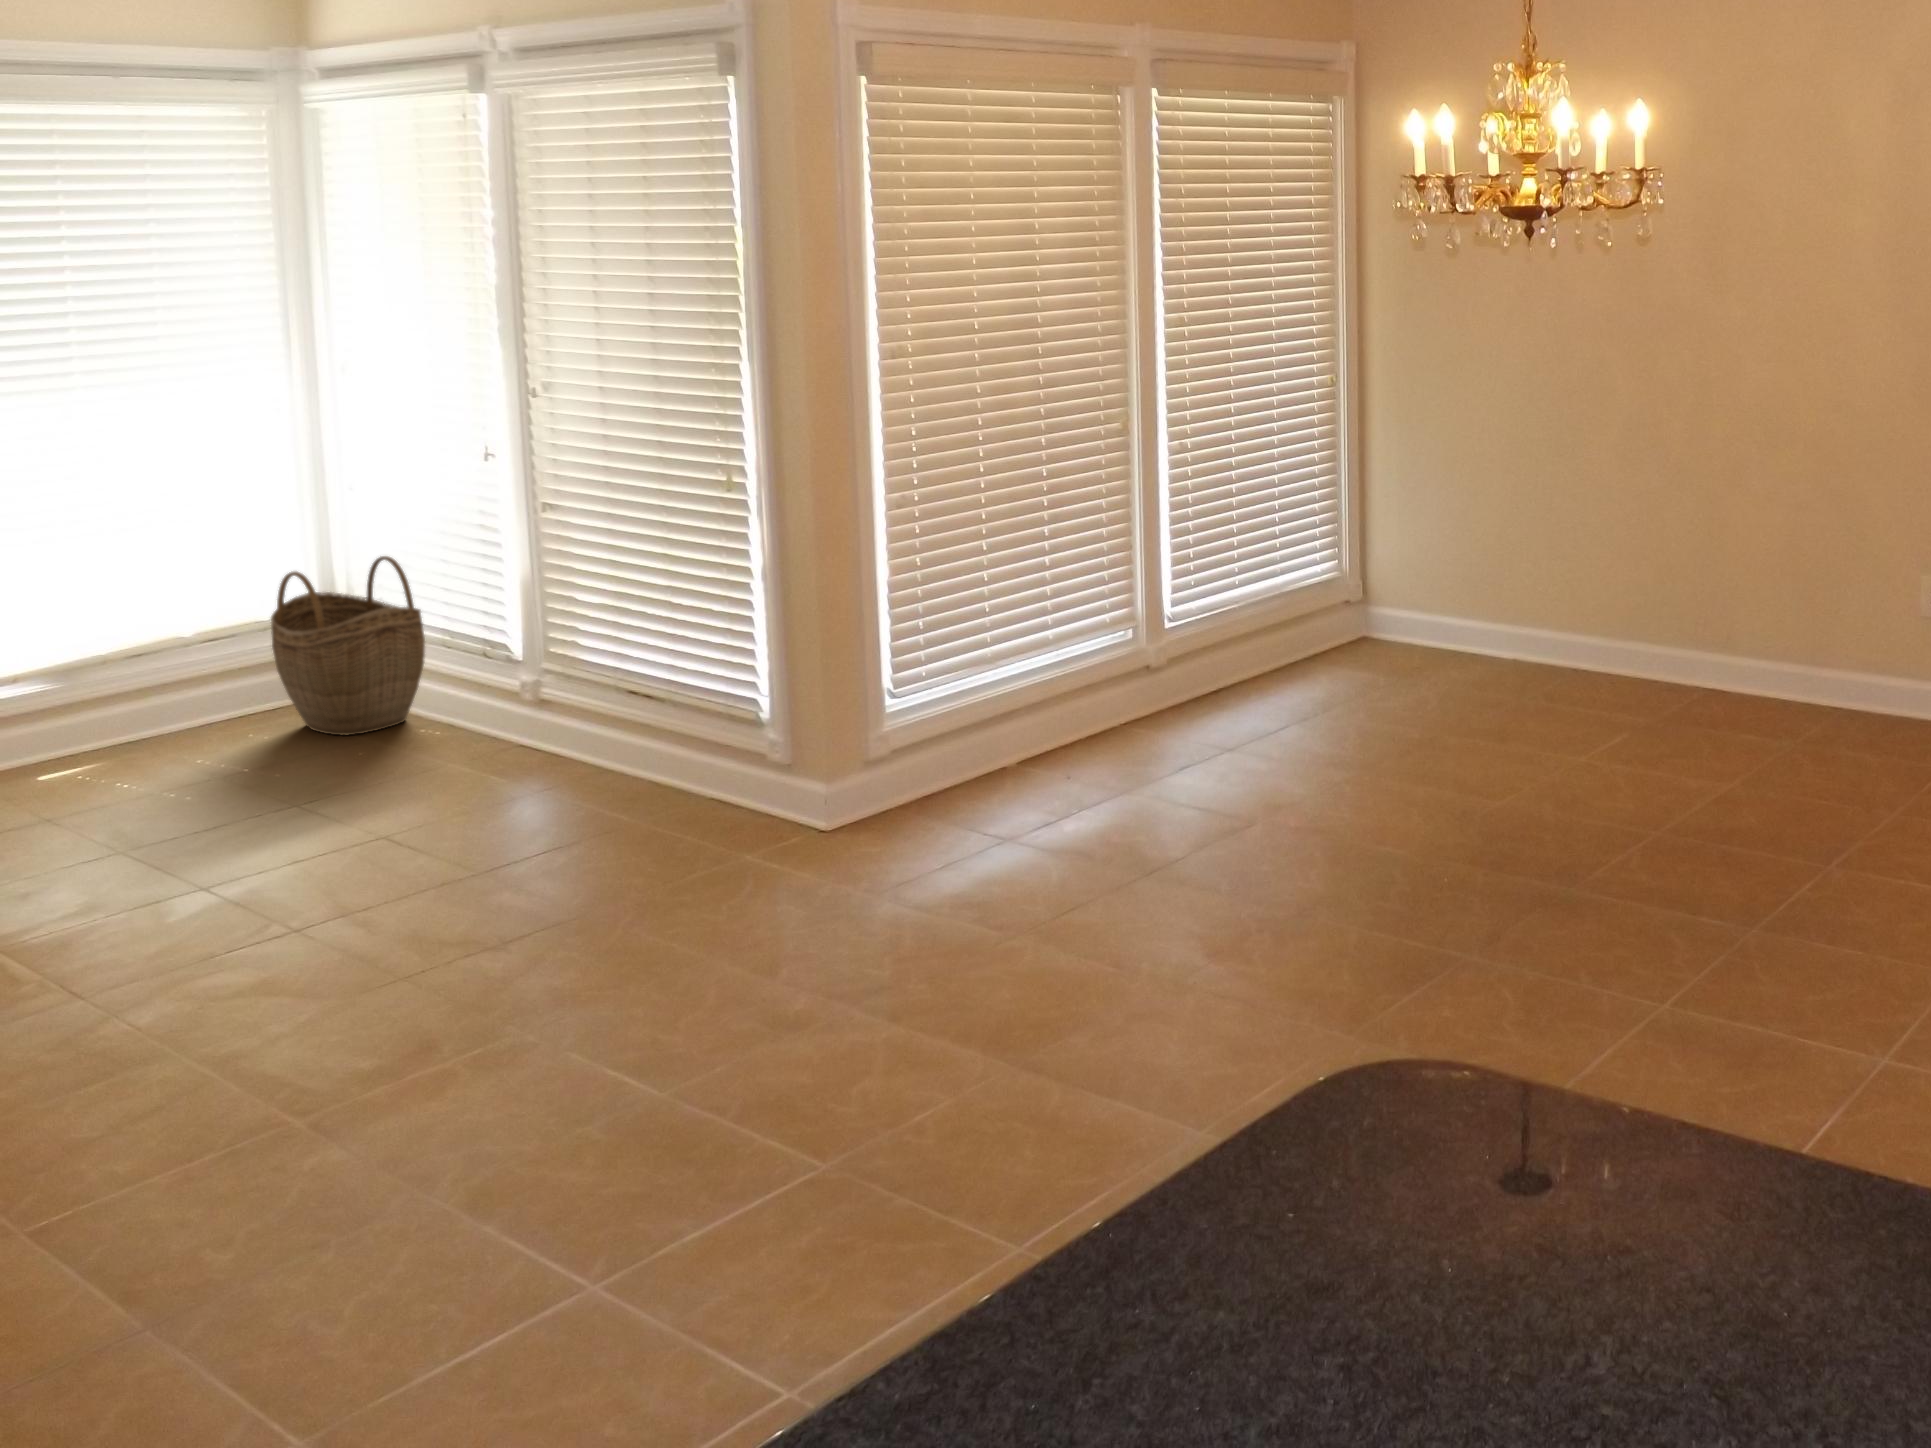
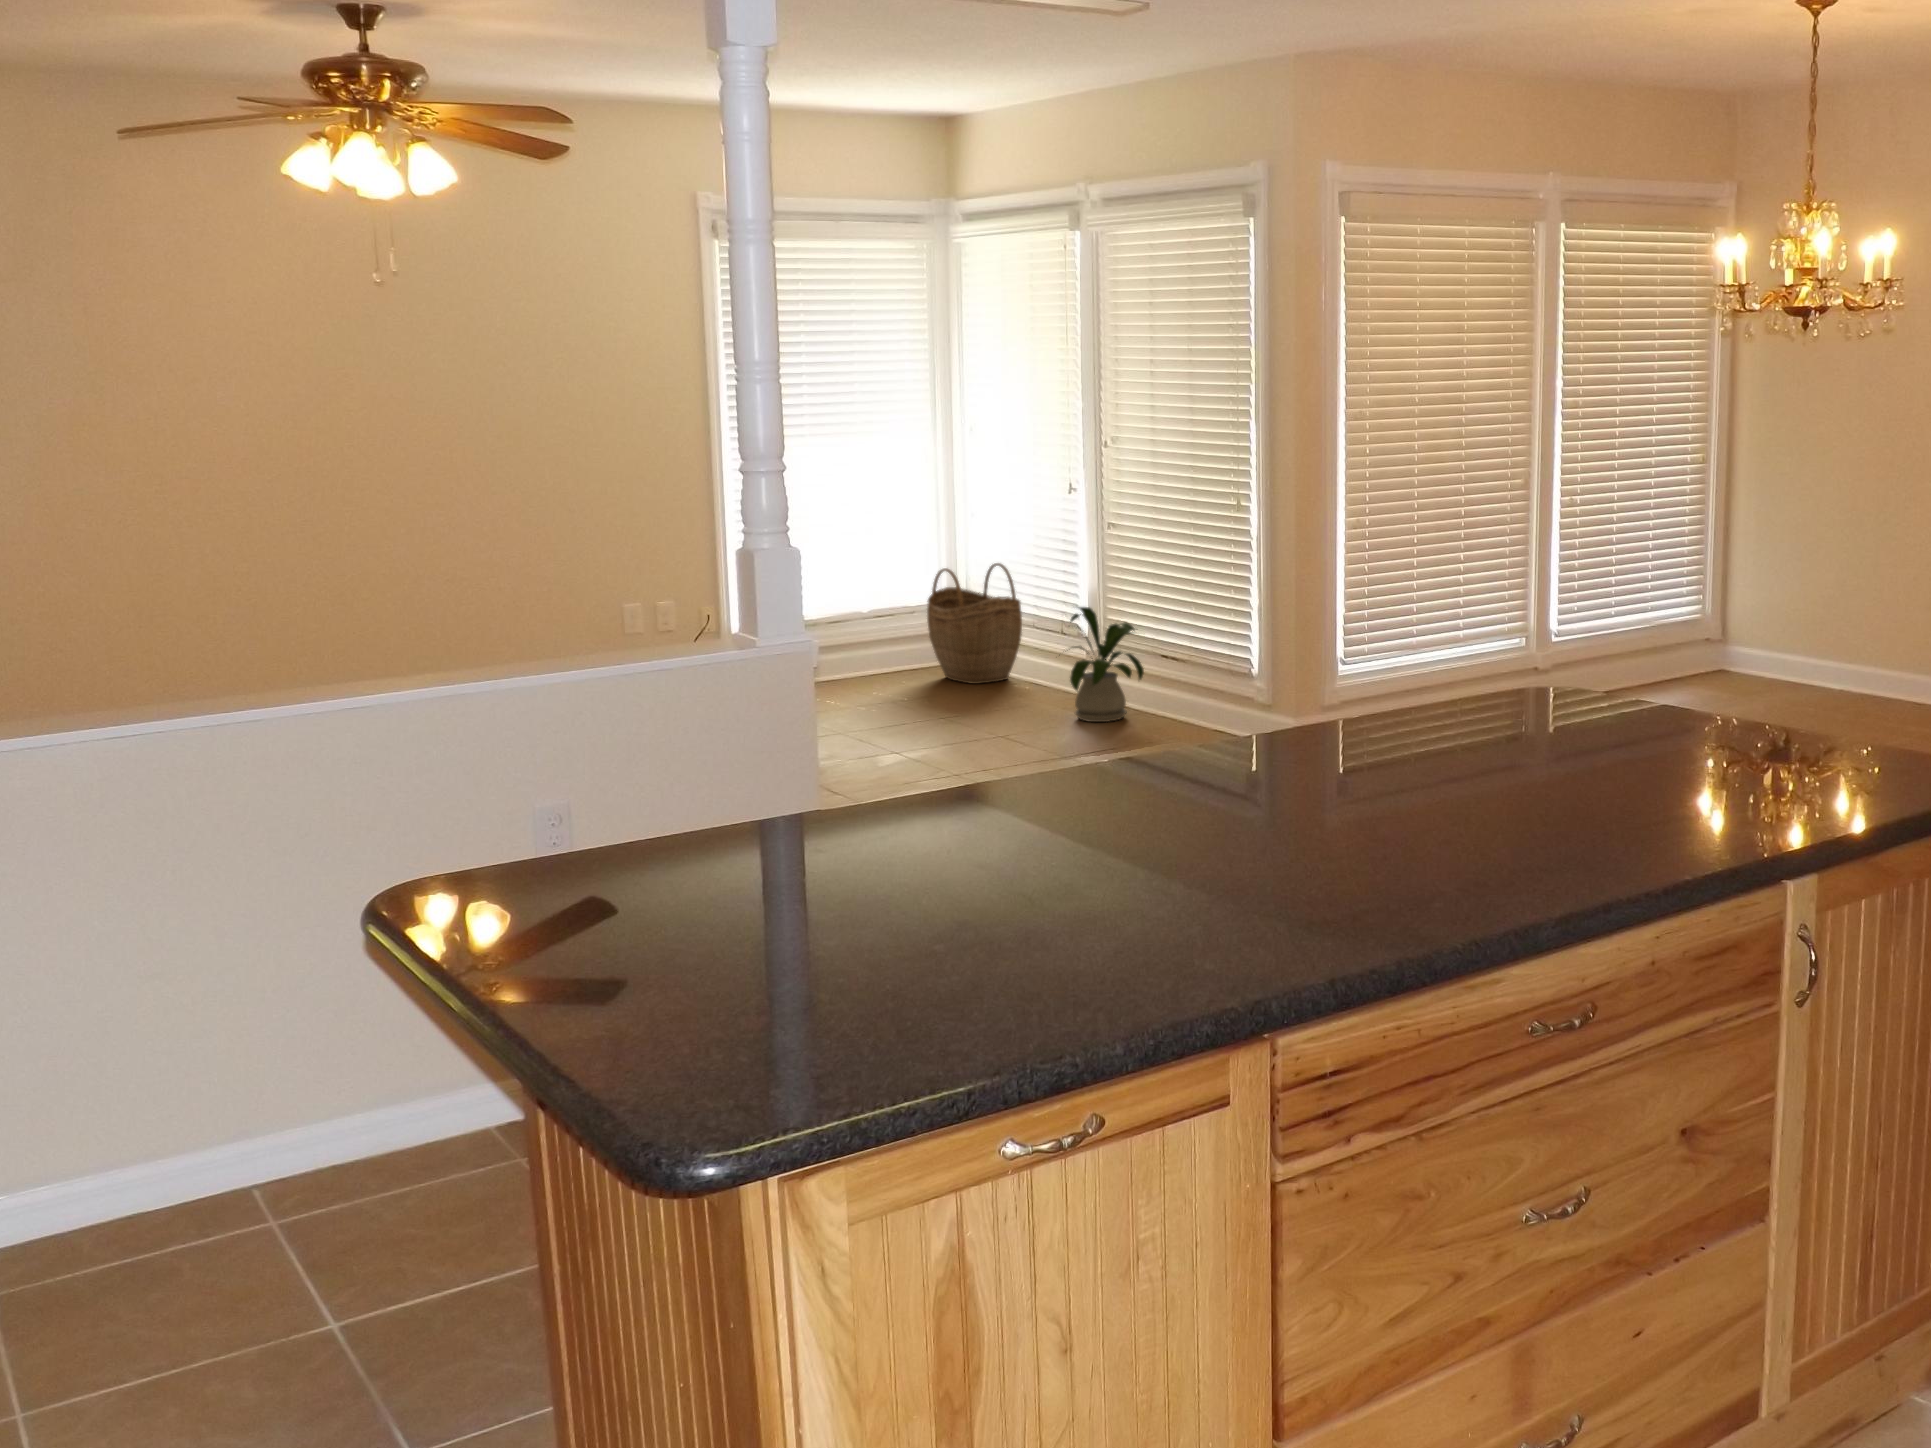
house plant: none [452,639,599,806] -> present [1070,607,1144,722]

